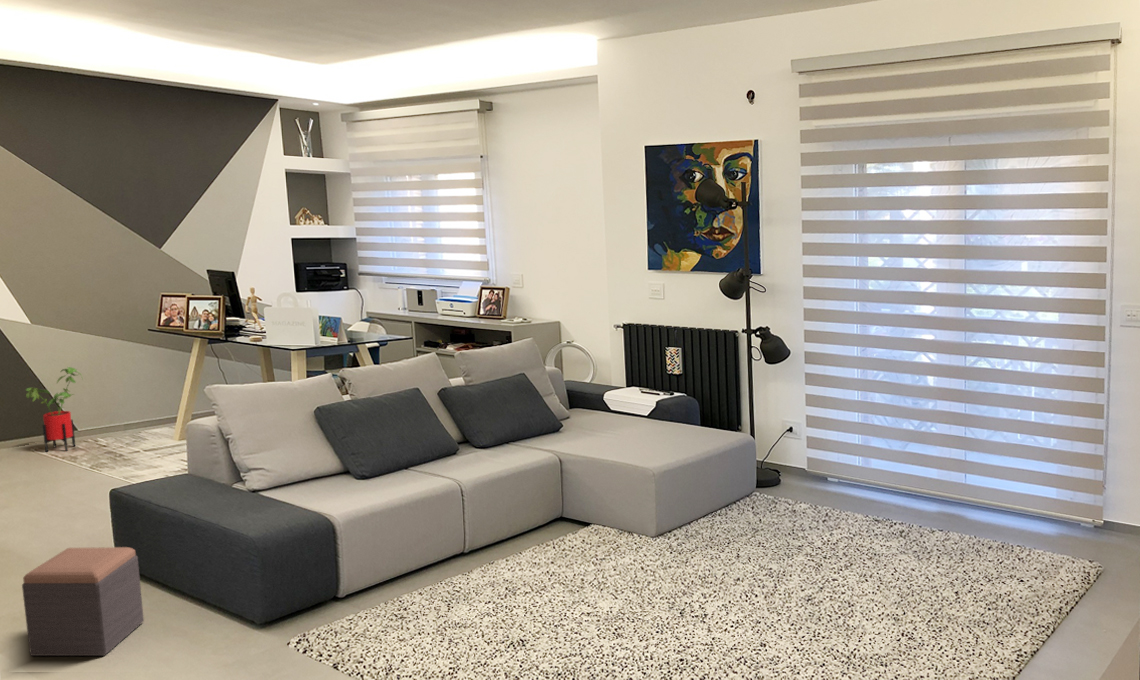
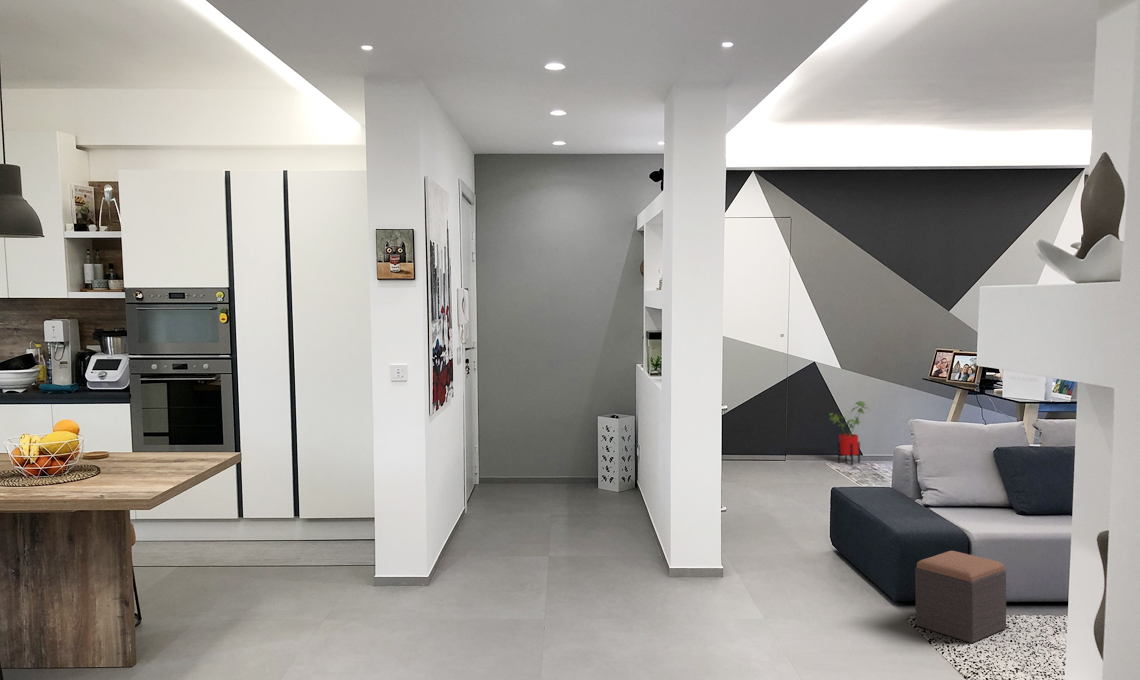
footstool: present [22,547,144,656] -> present [915,551,1006,643]

